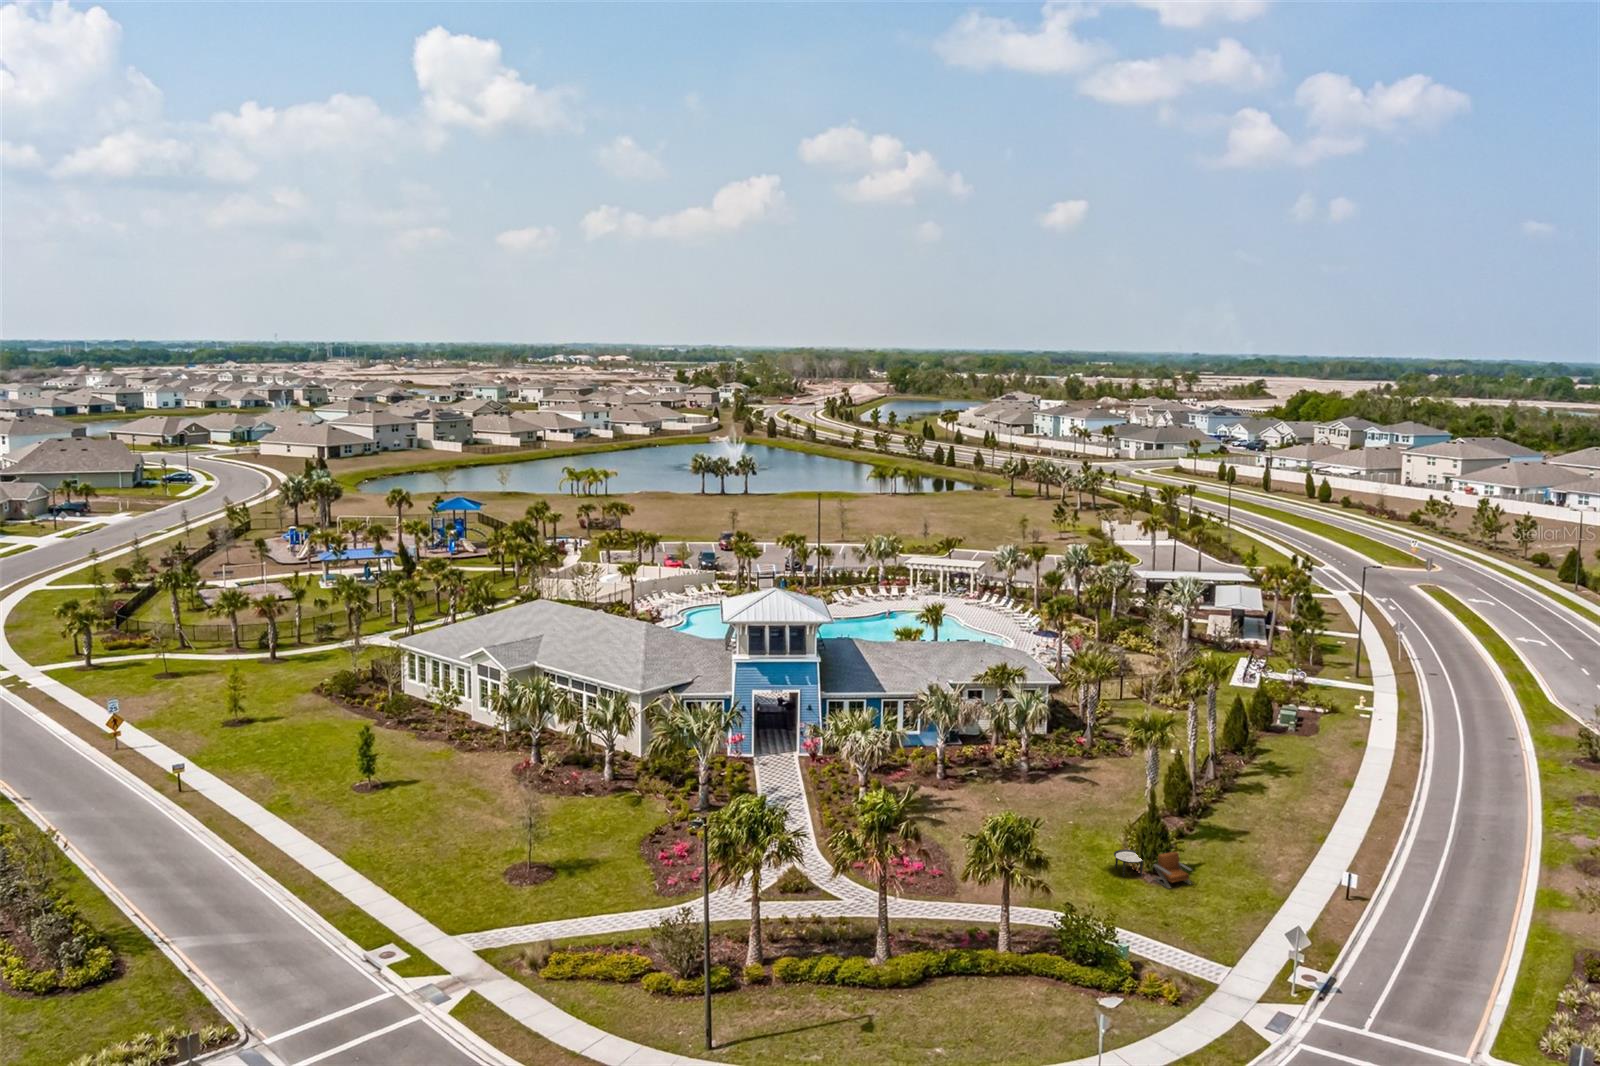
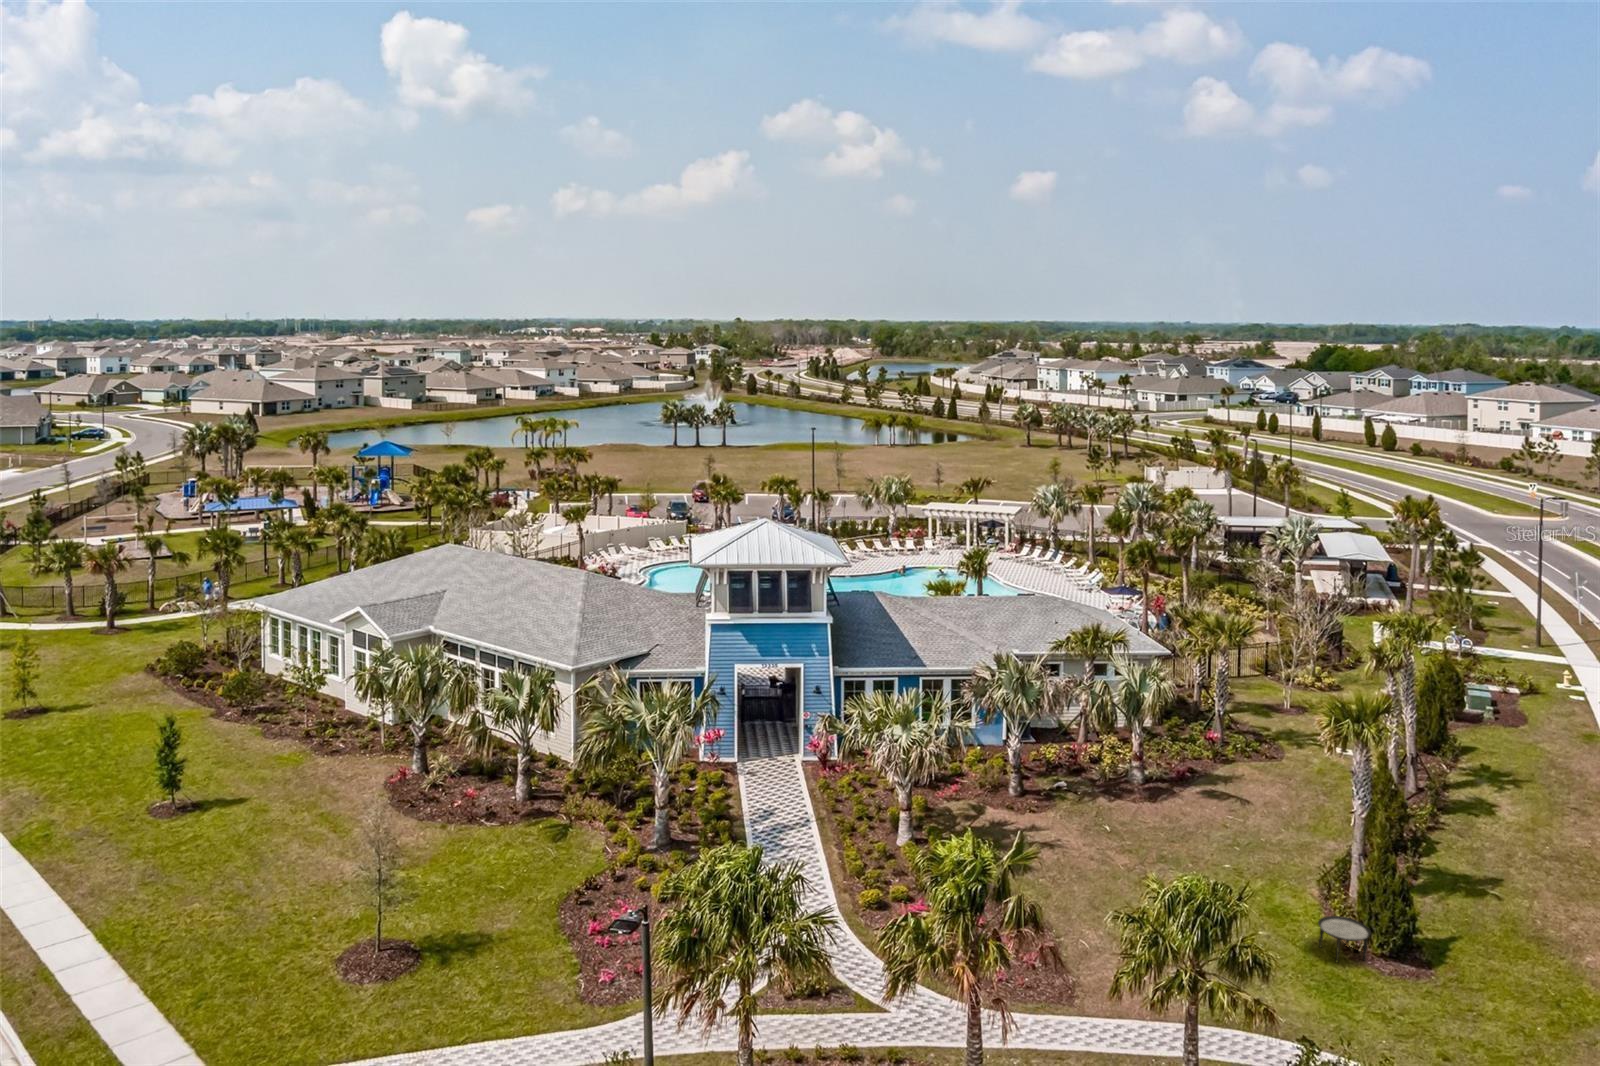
lounge chair: present [1154,851,1191,888] -> none [1386,921,1455,985]

